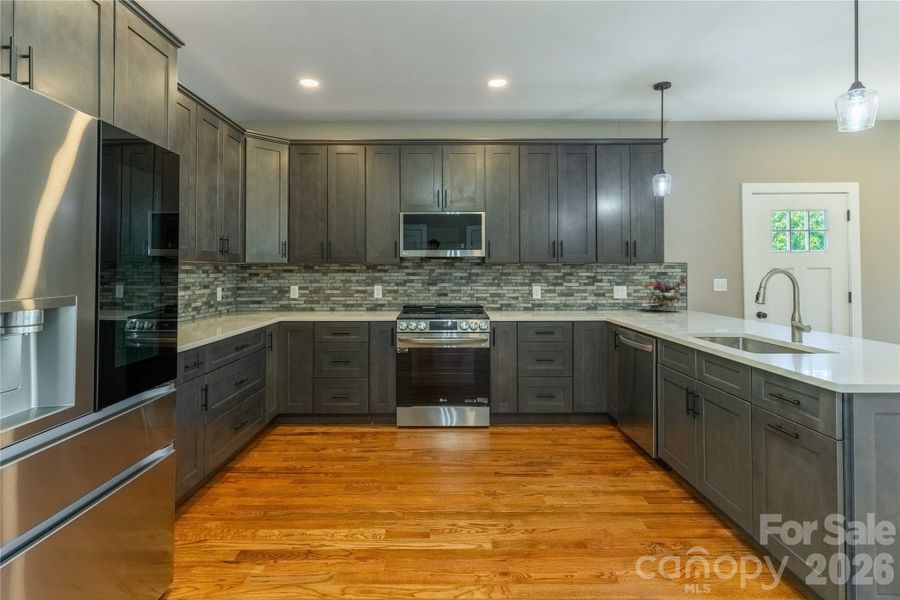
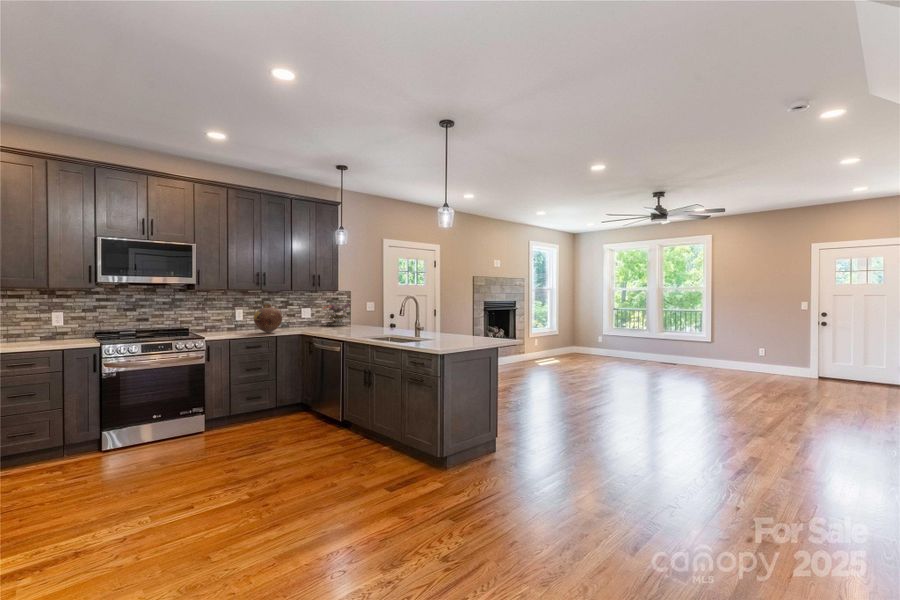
vase: none [547,280,582,316] -> present [254,304,282,333]

